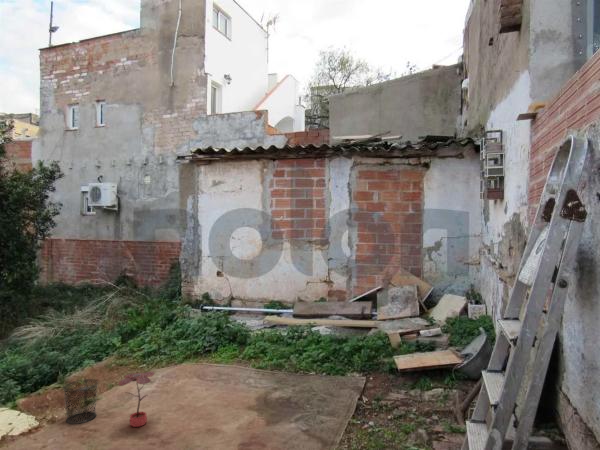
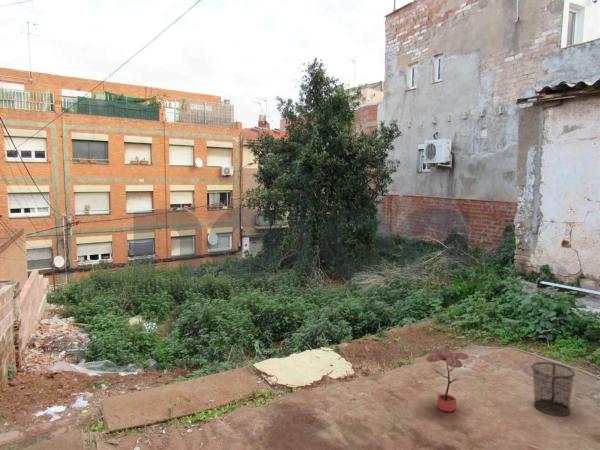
waste bin: present [64,379,97,424] -> present [532,362,575,416]

